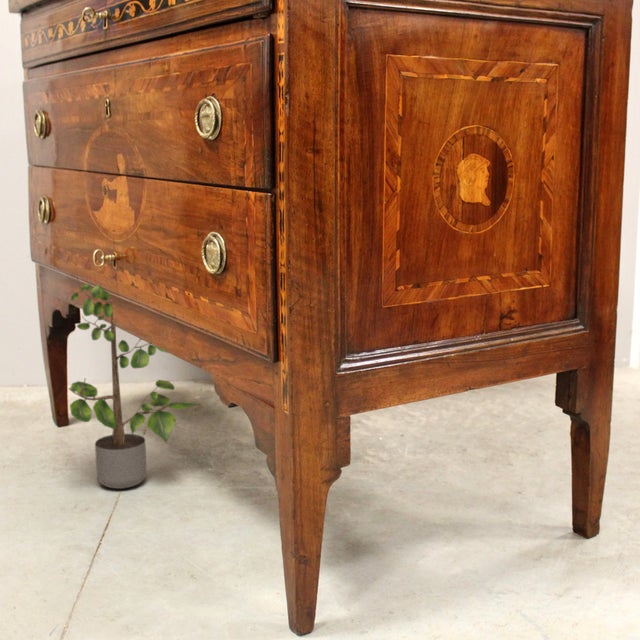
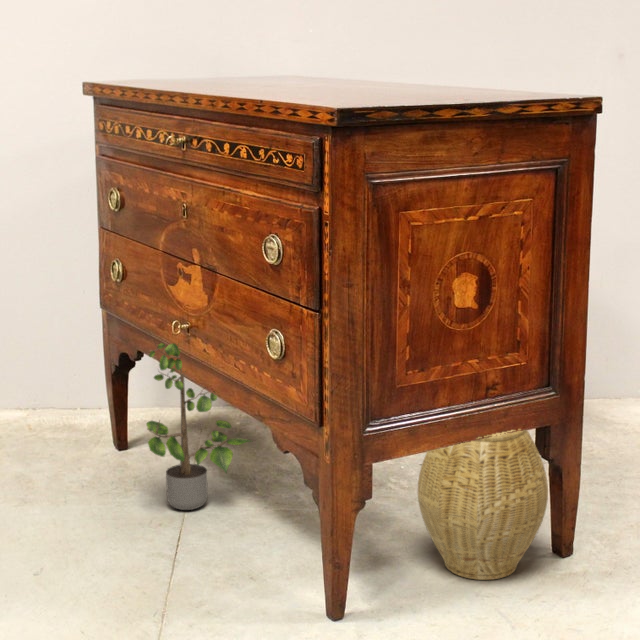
woven basket: none [404,355,574,573] -> present [418,429,548,580]

